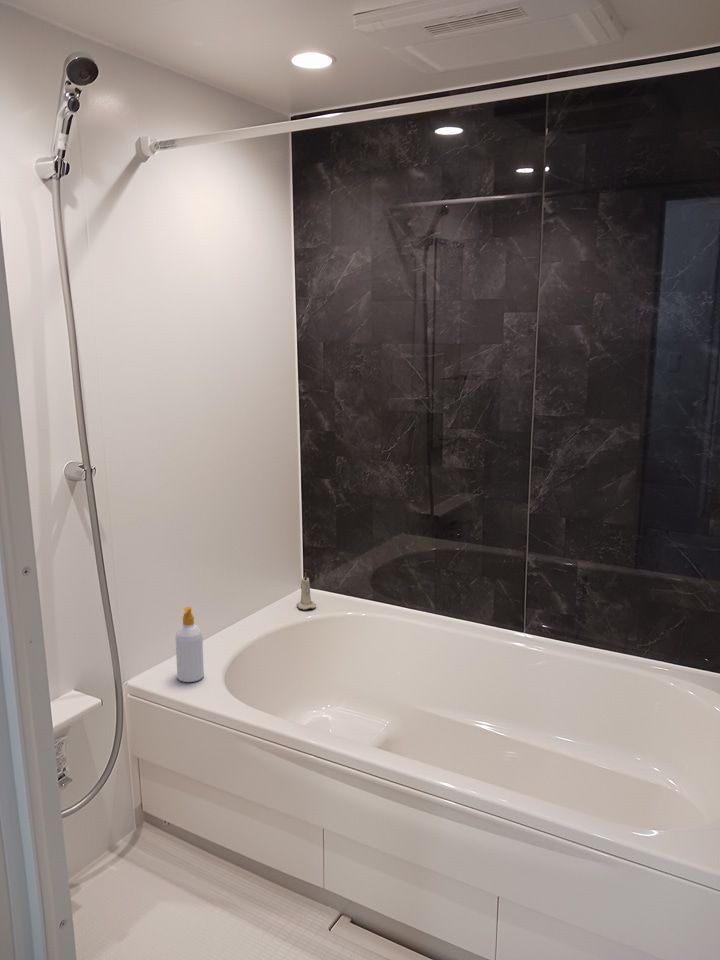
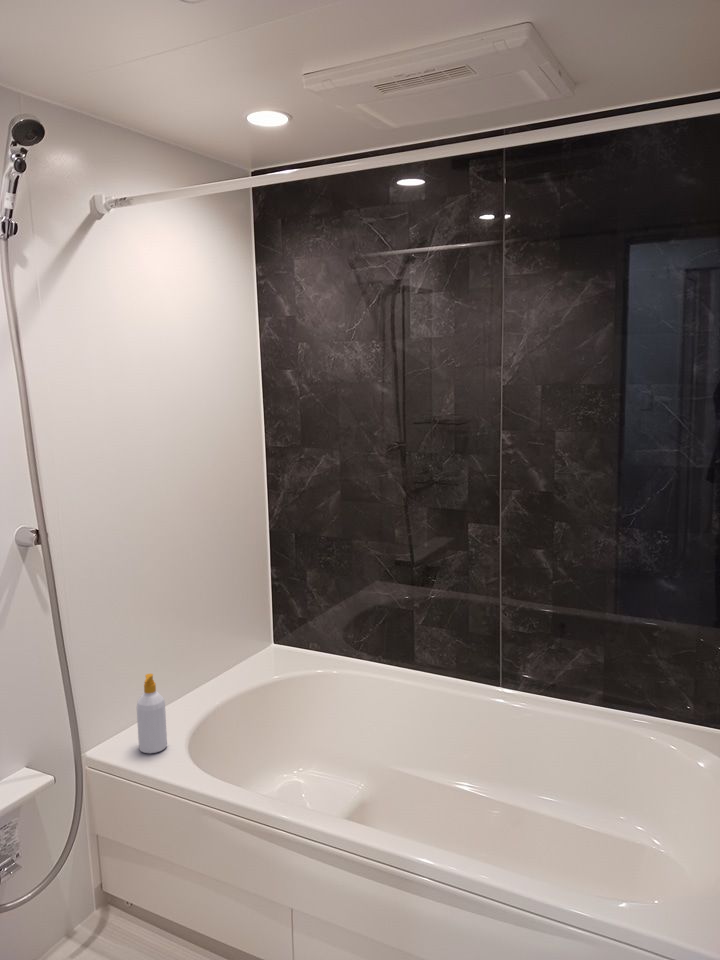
candle: present [296,572,316,609] -> none [267,629,287,668]

